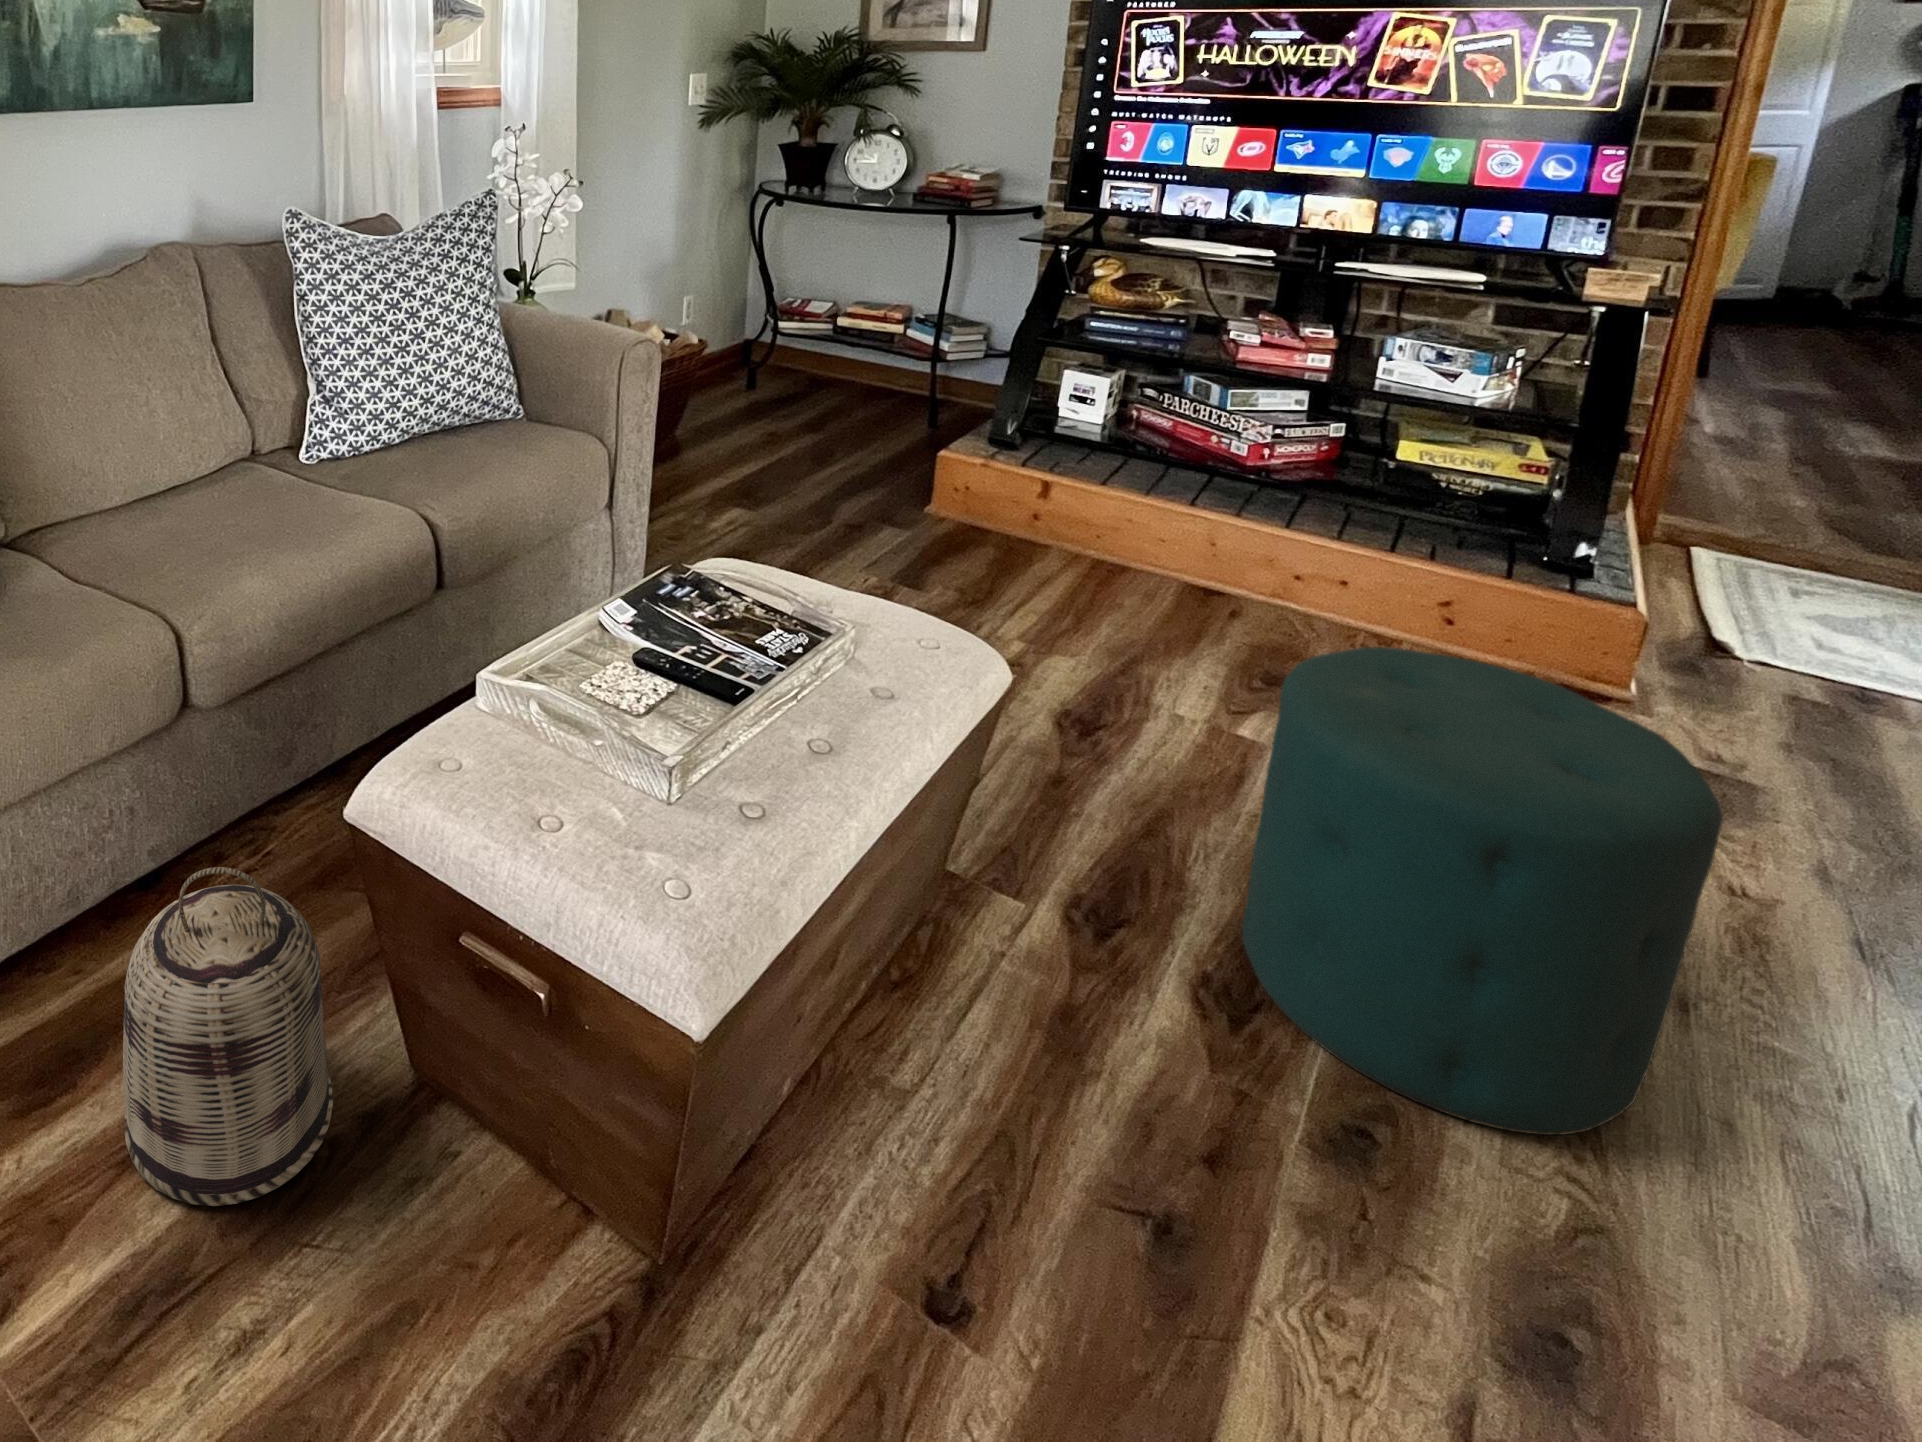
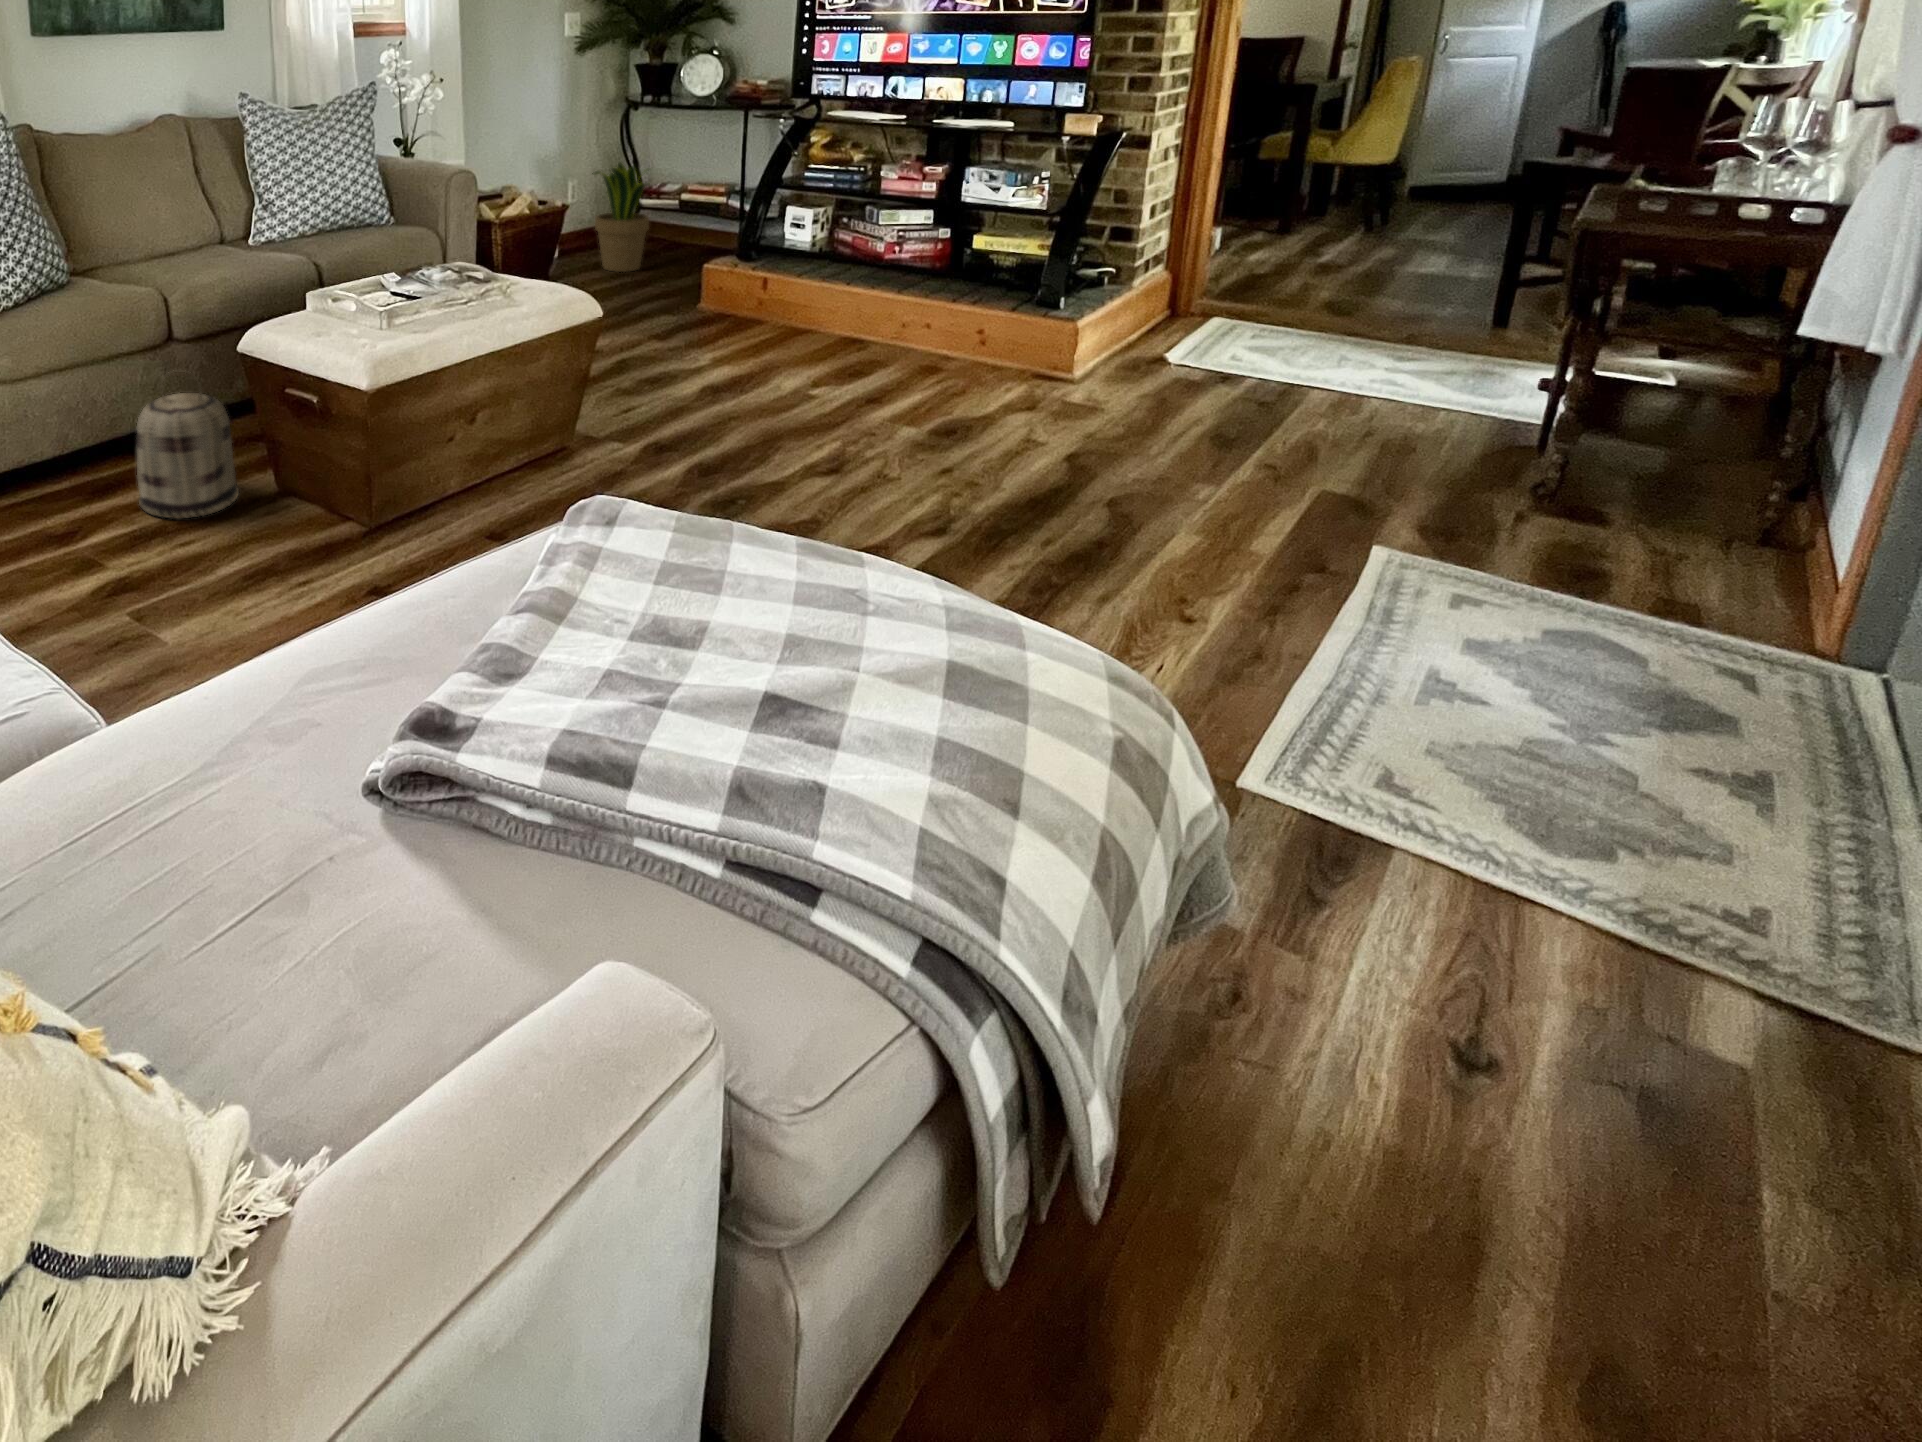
potted plant: none [749,287,837,441] -> present [592,163,649,272]
ottoman: present [1242,647,1723,1135] -> none [723,292,903,500]

